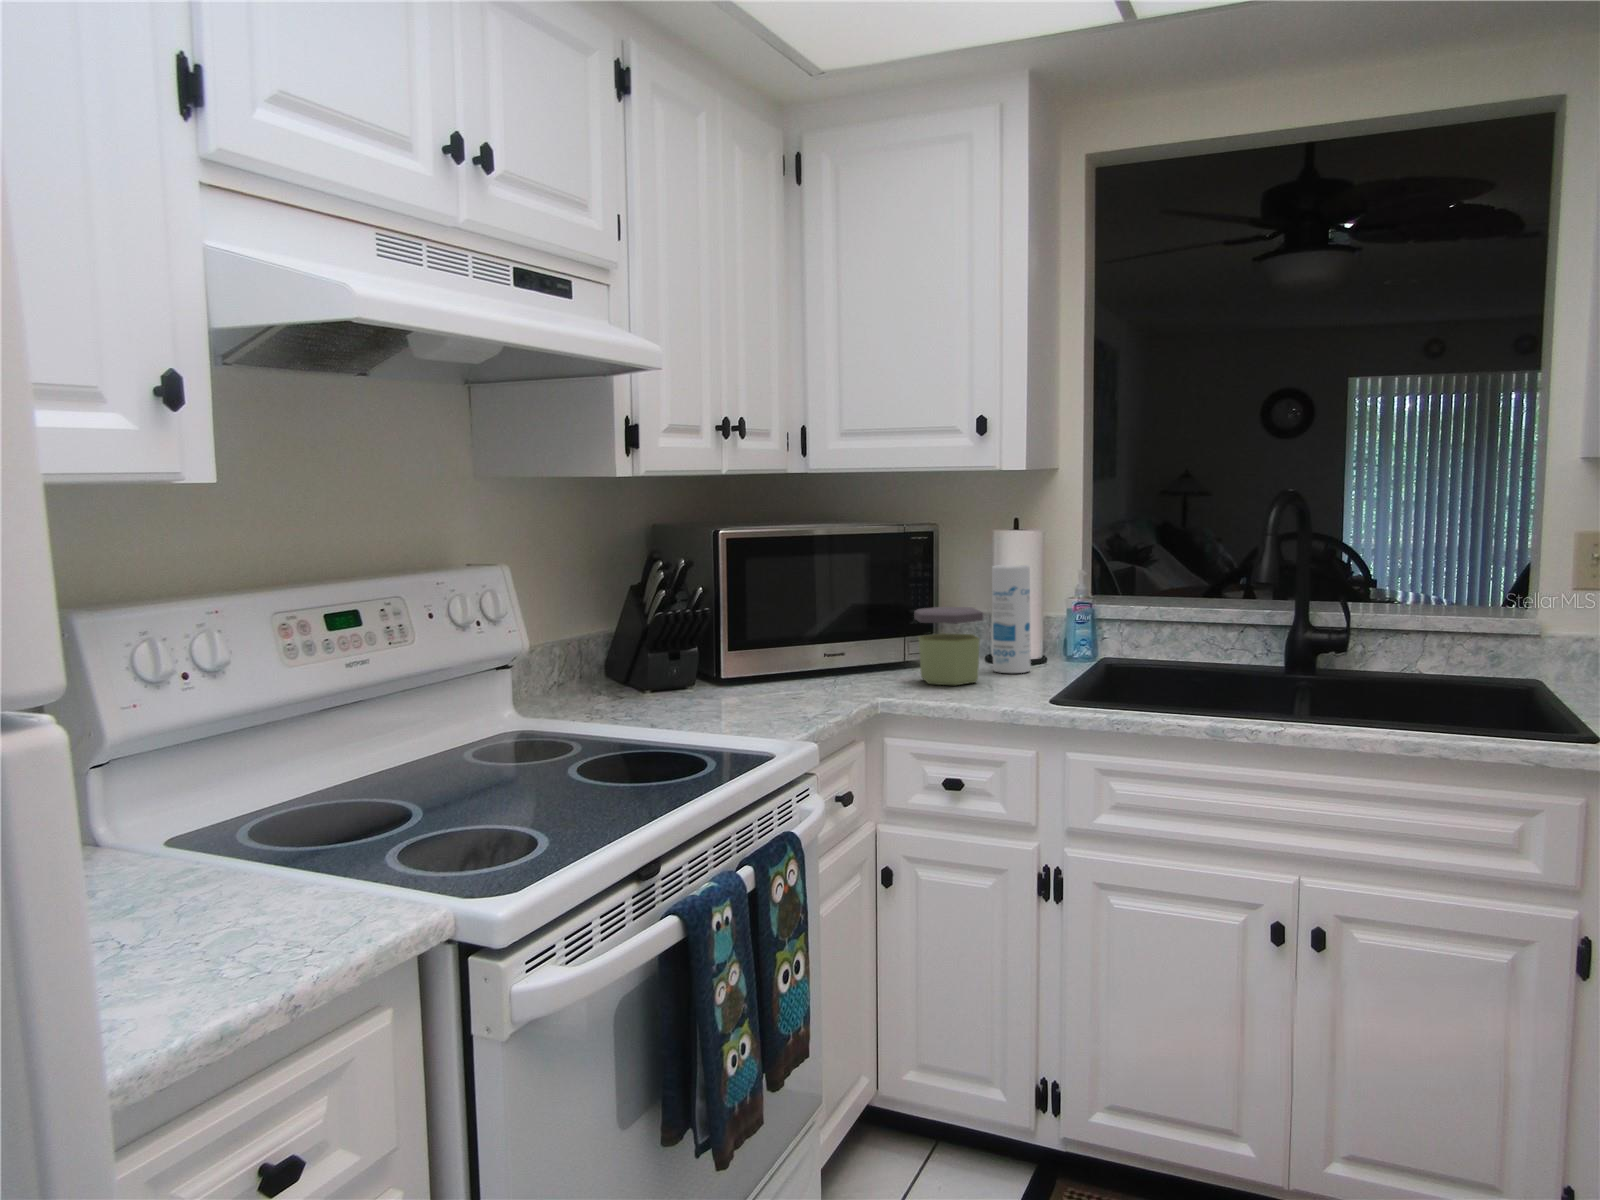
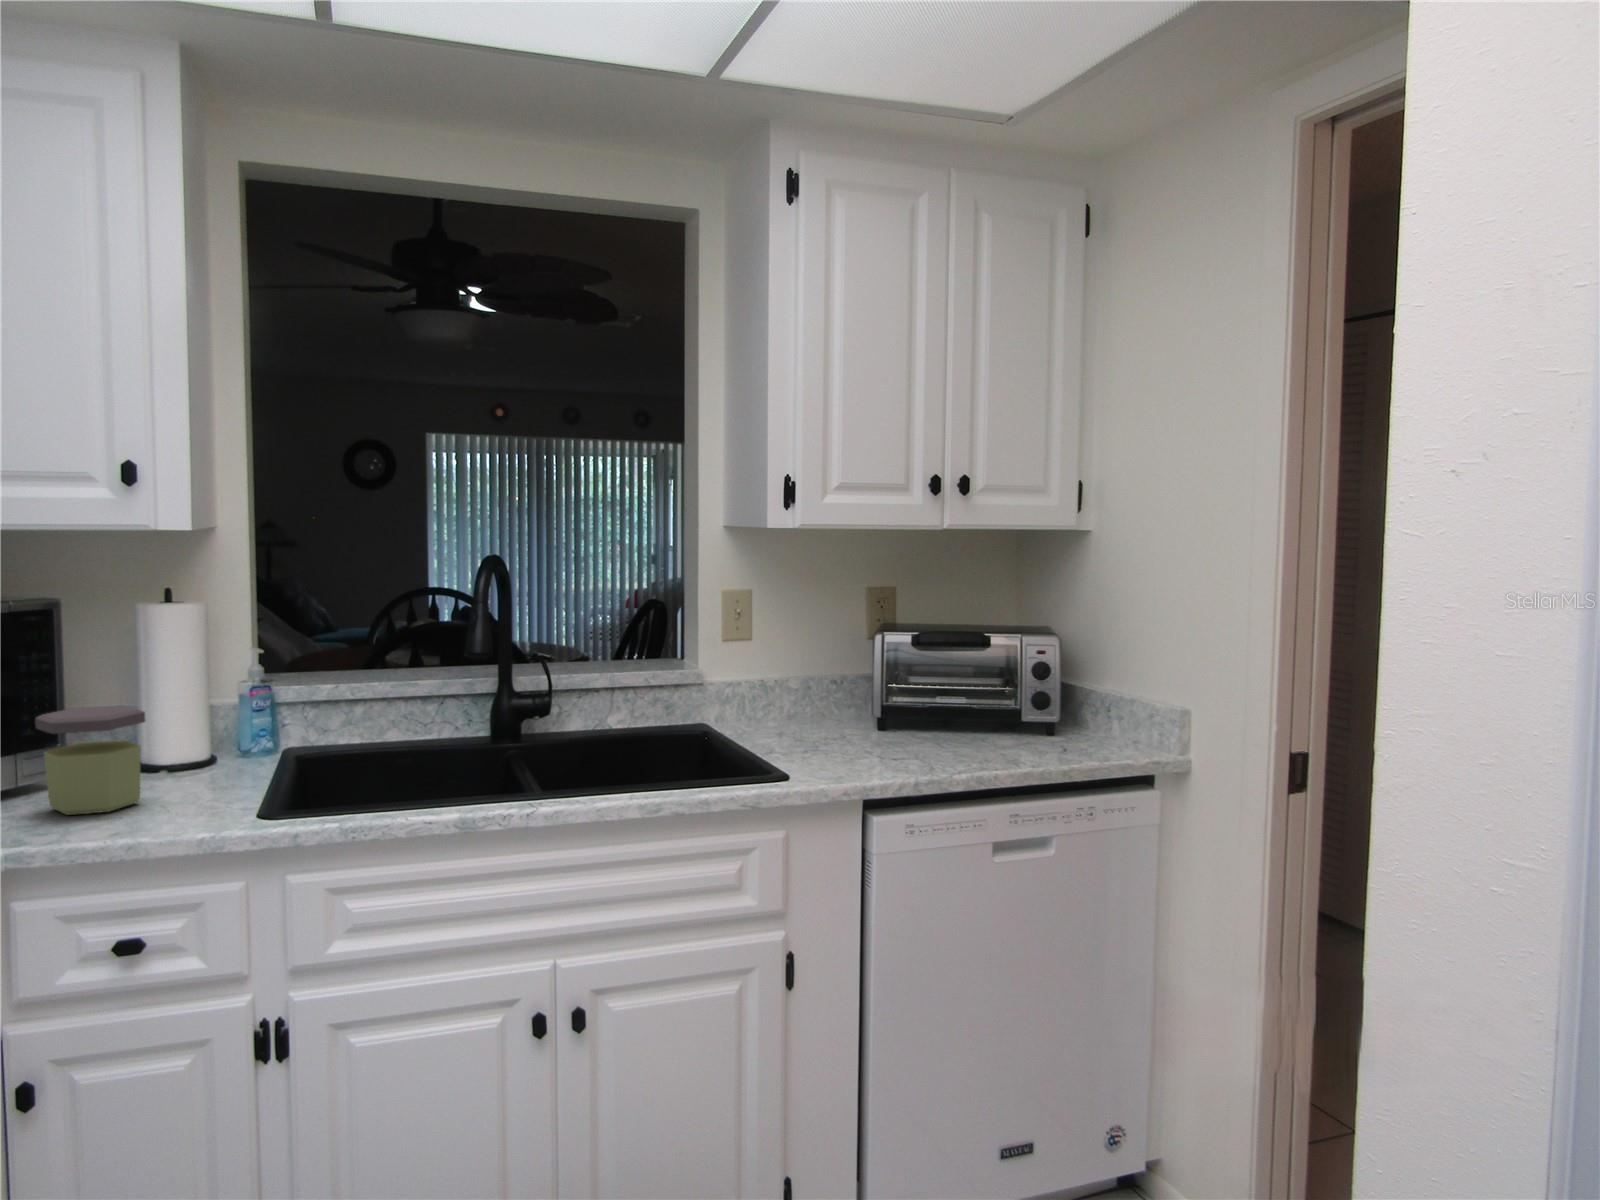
canister: present [992,565,1031,673] -> none [143,645,202,784]

